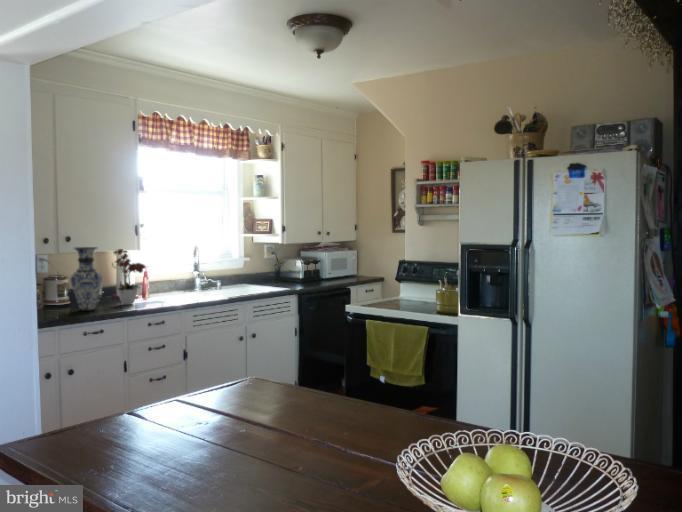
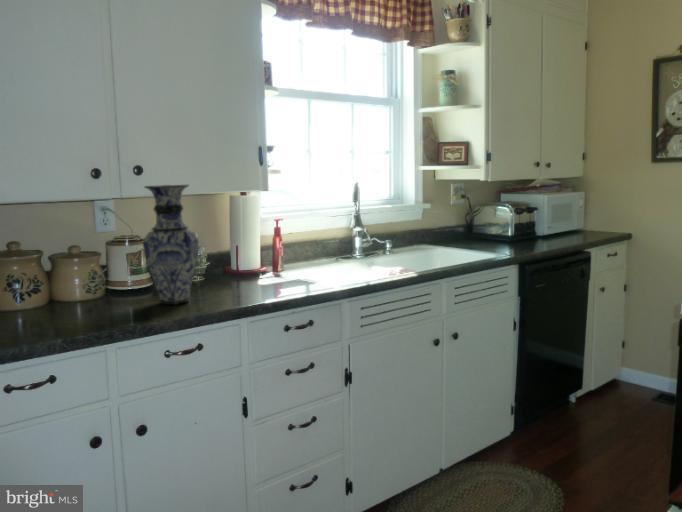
flower arrangement: present [112,249,145,305] -> none [215,183,281,289]

